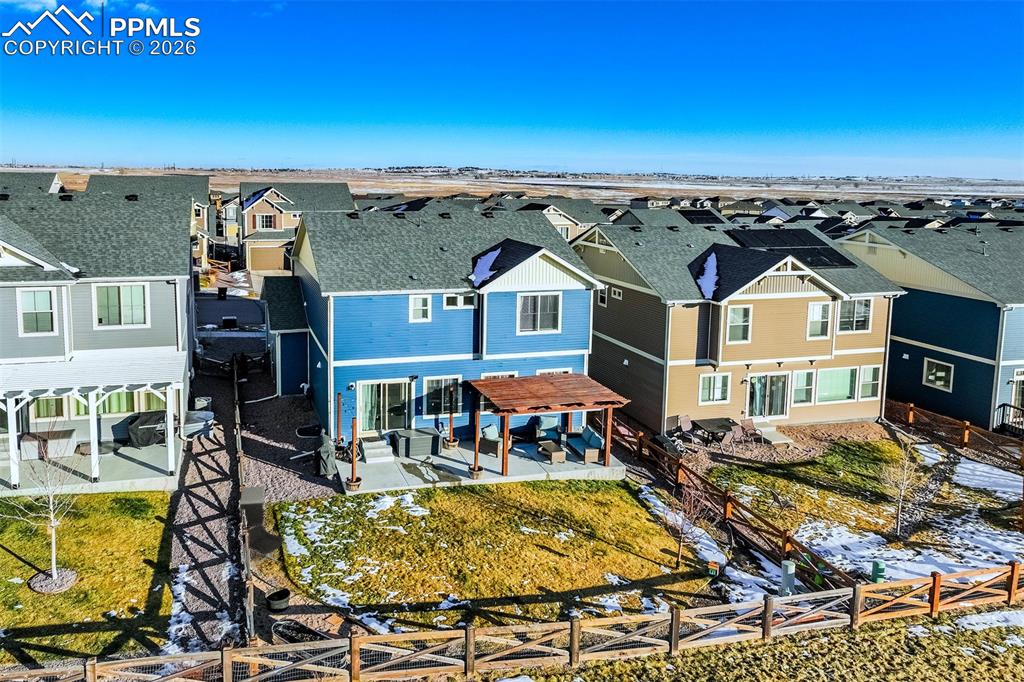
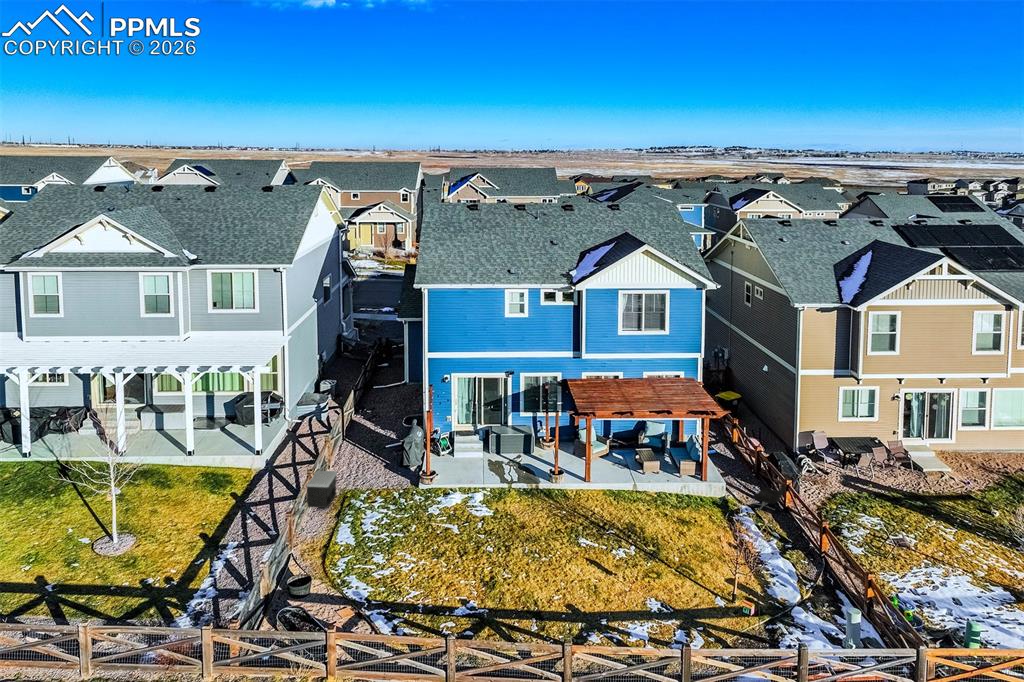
lounge chair: present [247,524,284,562] -> present [753,487,785,509]

